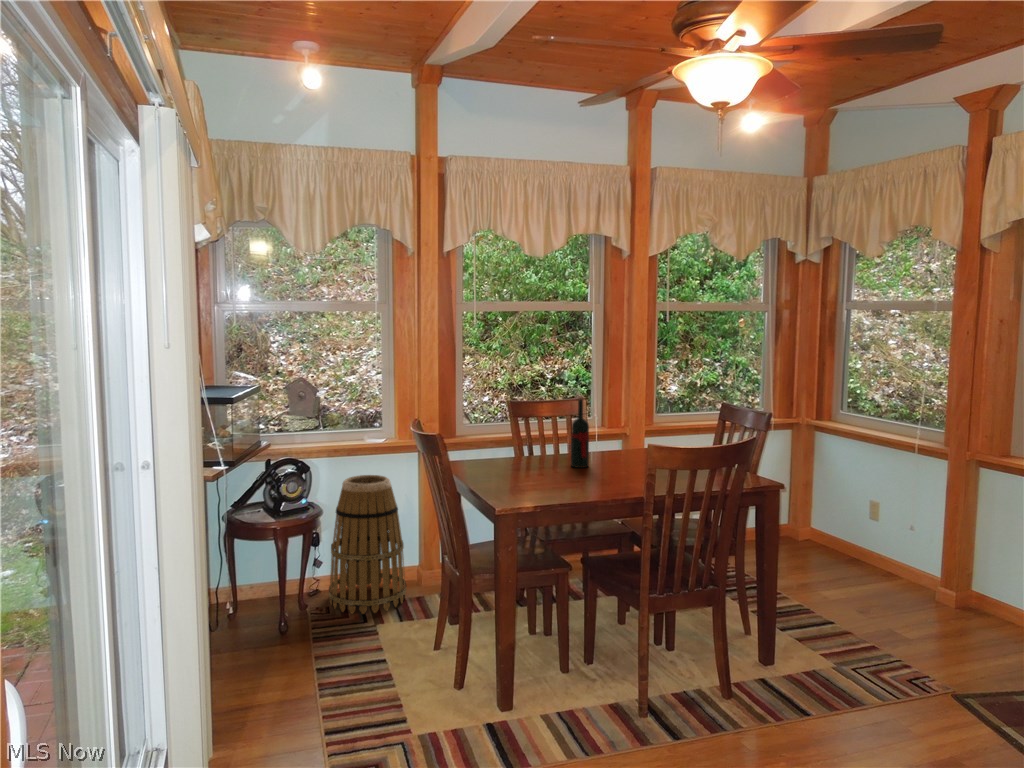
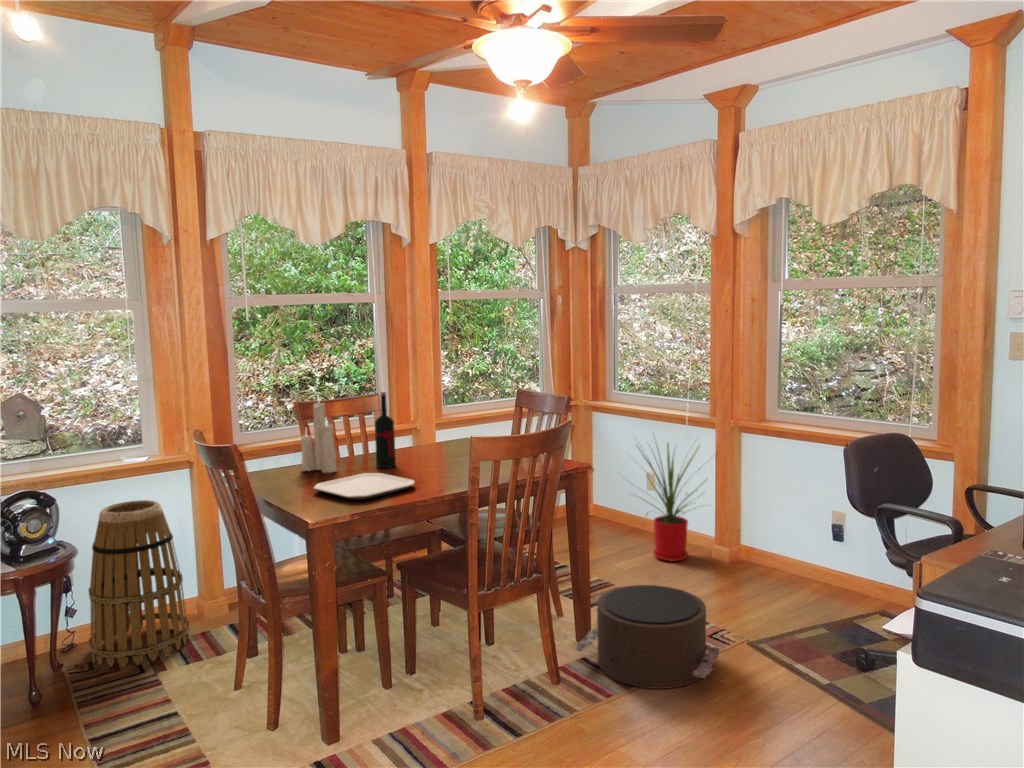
candle: none [503,391,535,467] -> present [301,402,337,473]
house plant: none [826,457,940,598] -> present [641,444,703,561]
plate: none [508,471,600,494] -> present [314,473,415,500]
pouf: none [751,614,916,727] -> present [575,585,720,689]

